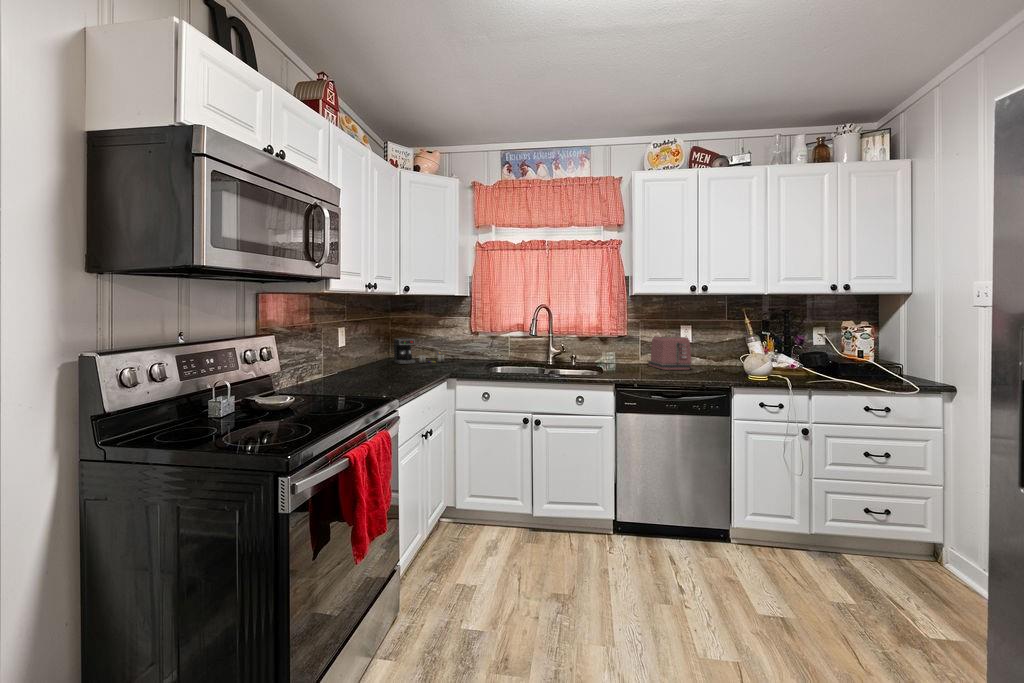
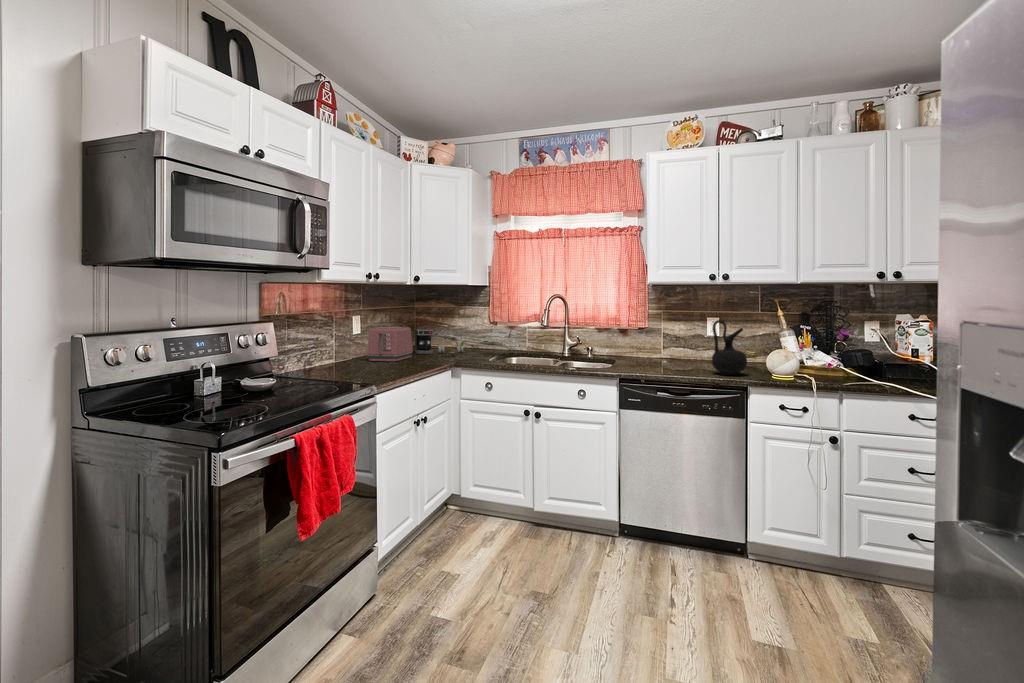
ceramic jug: none [696,328,729,379] -> present [712,320,747,375]
toaster: present [648,336,692,370] -> present [367,327,413,361]

